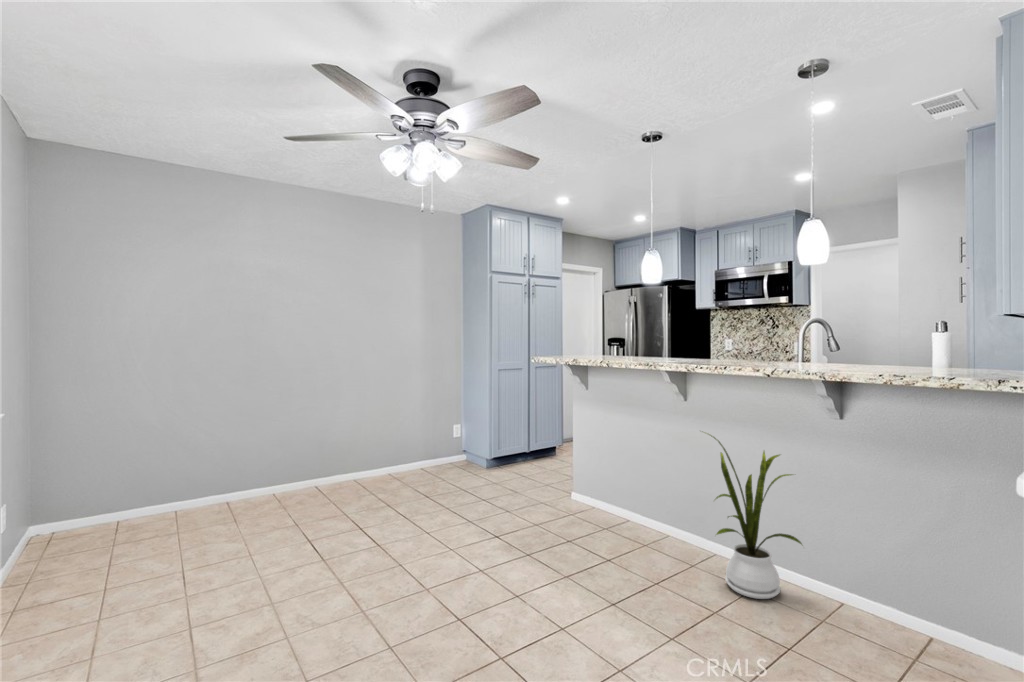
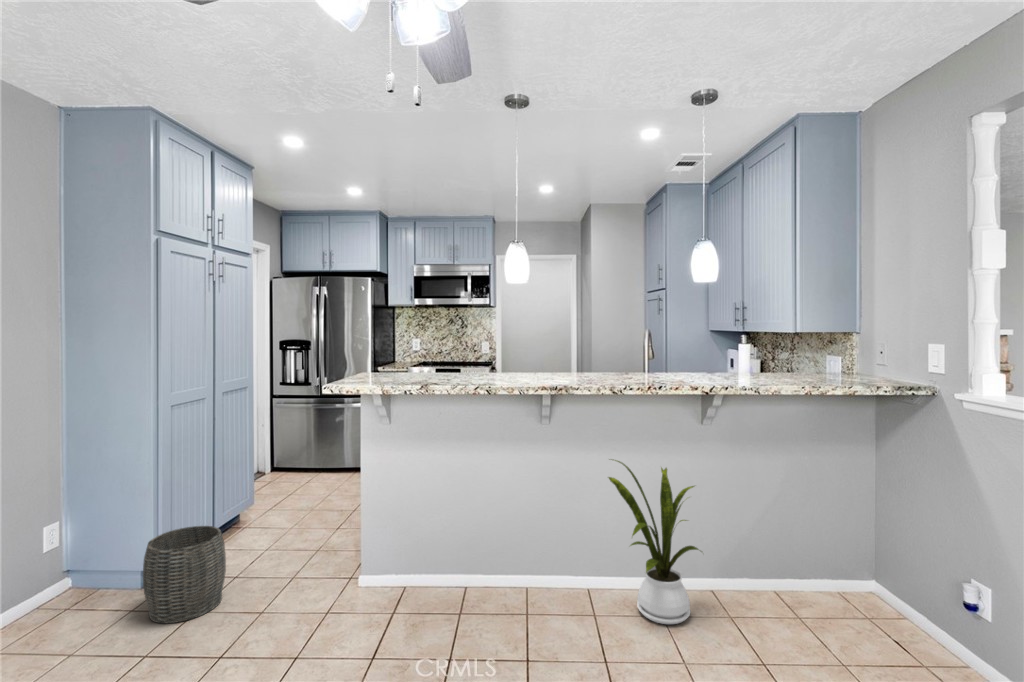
woven basket: none [469,438,508,485] -> present [143,526,226,623]

